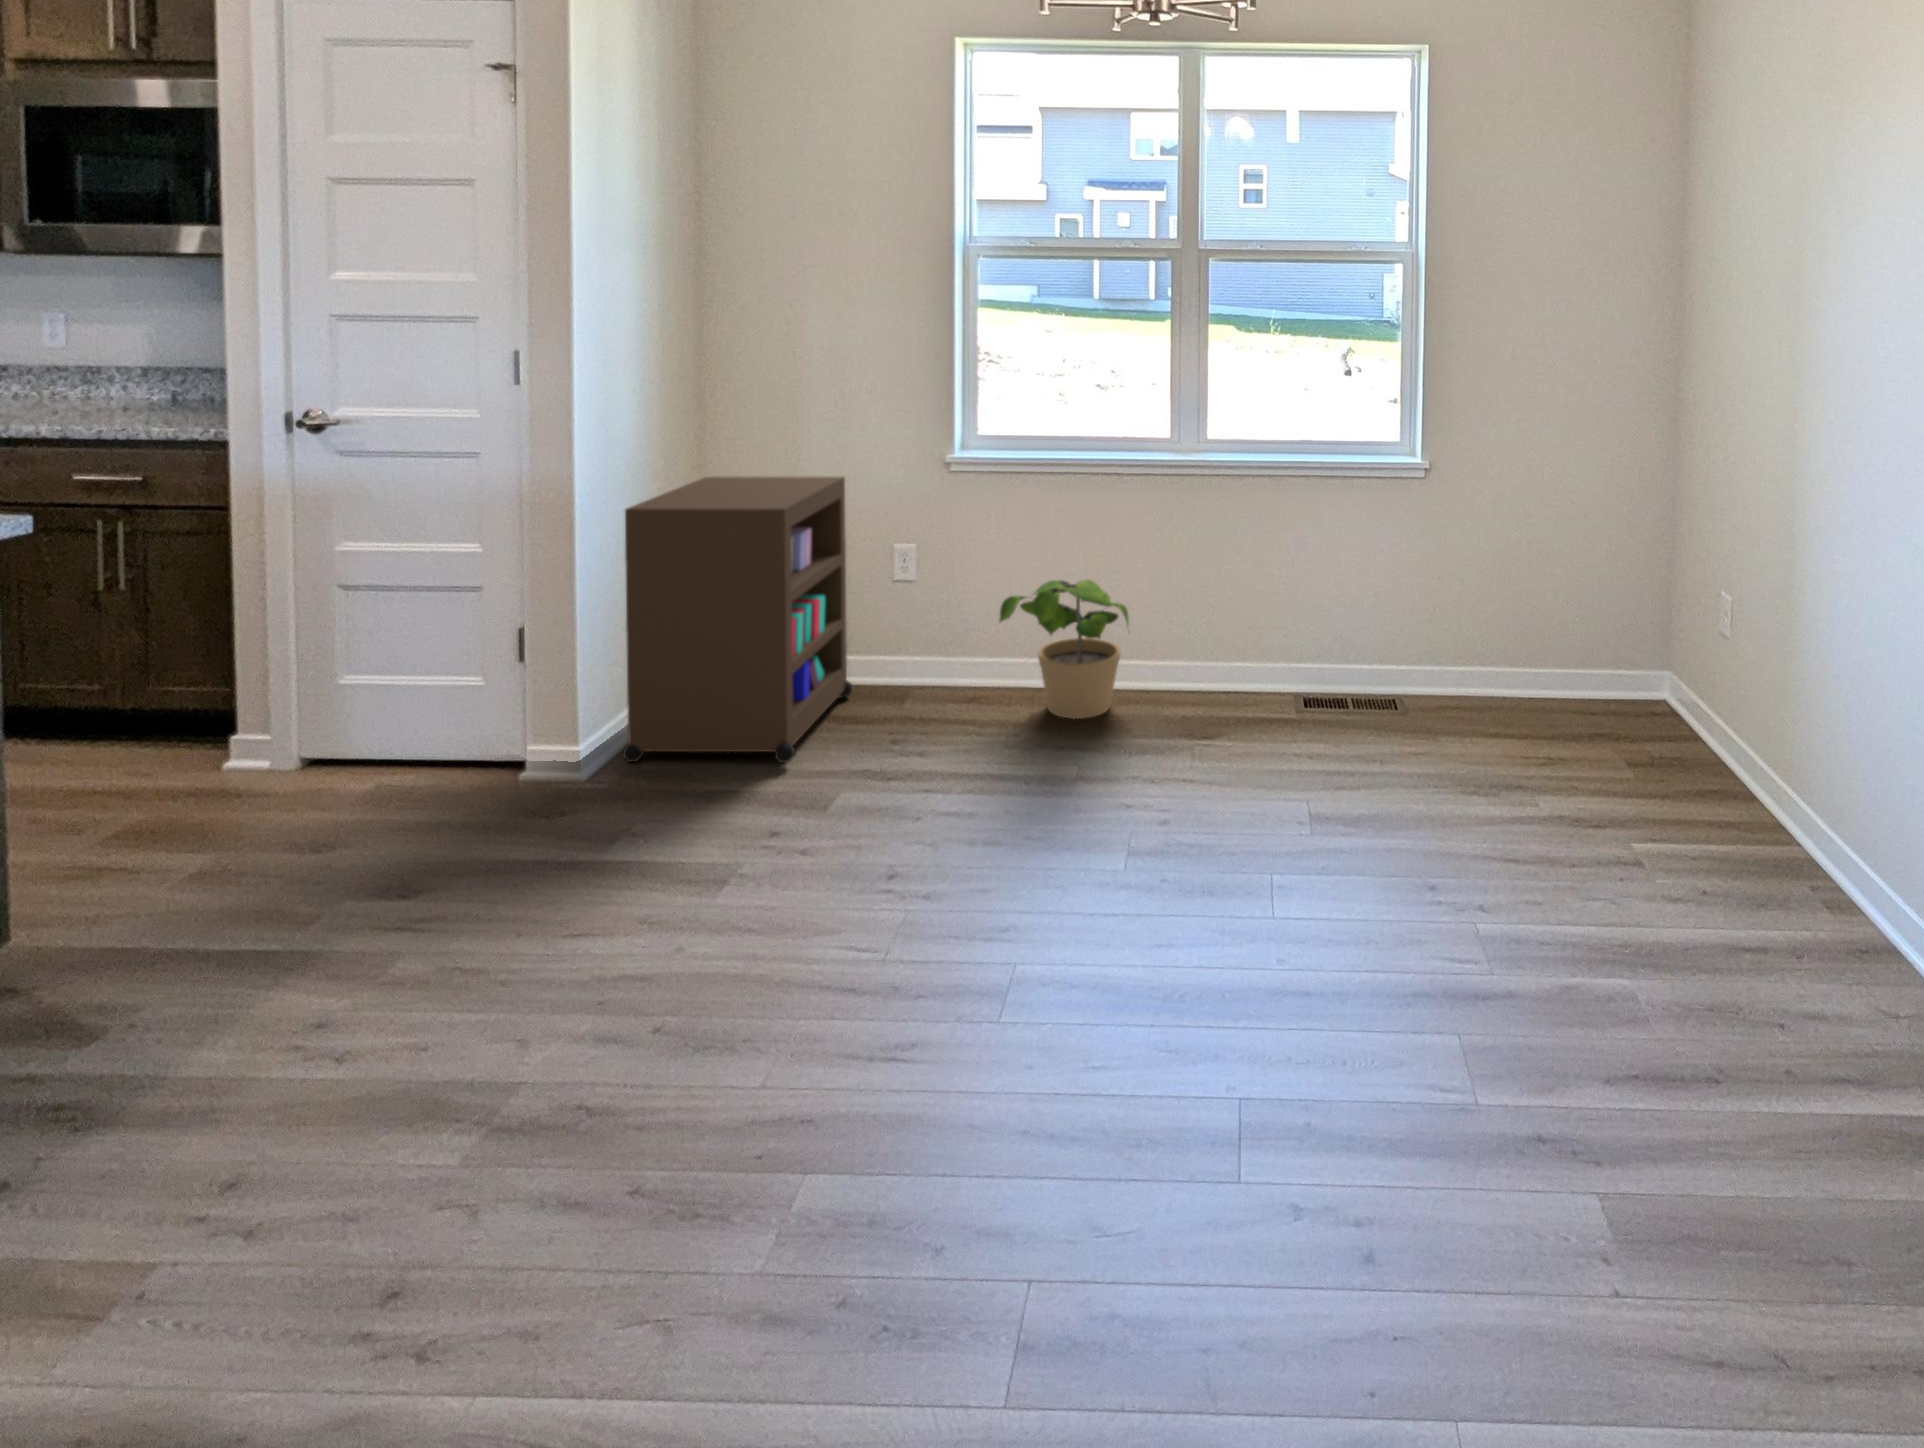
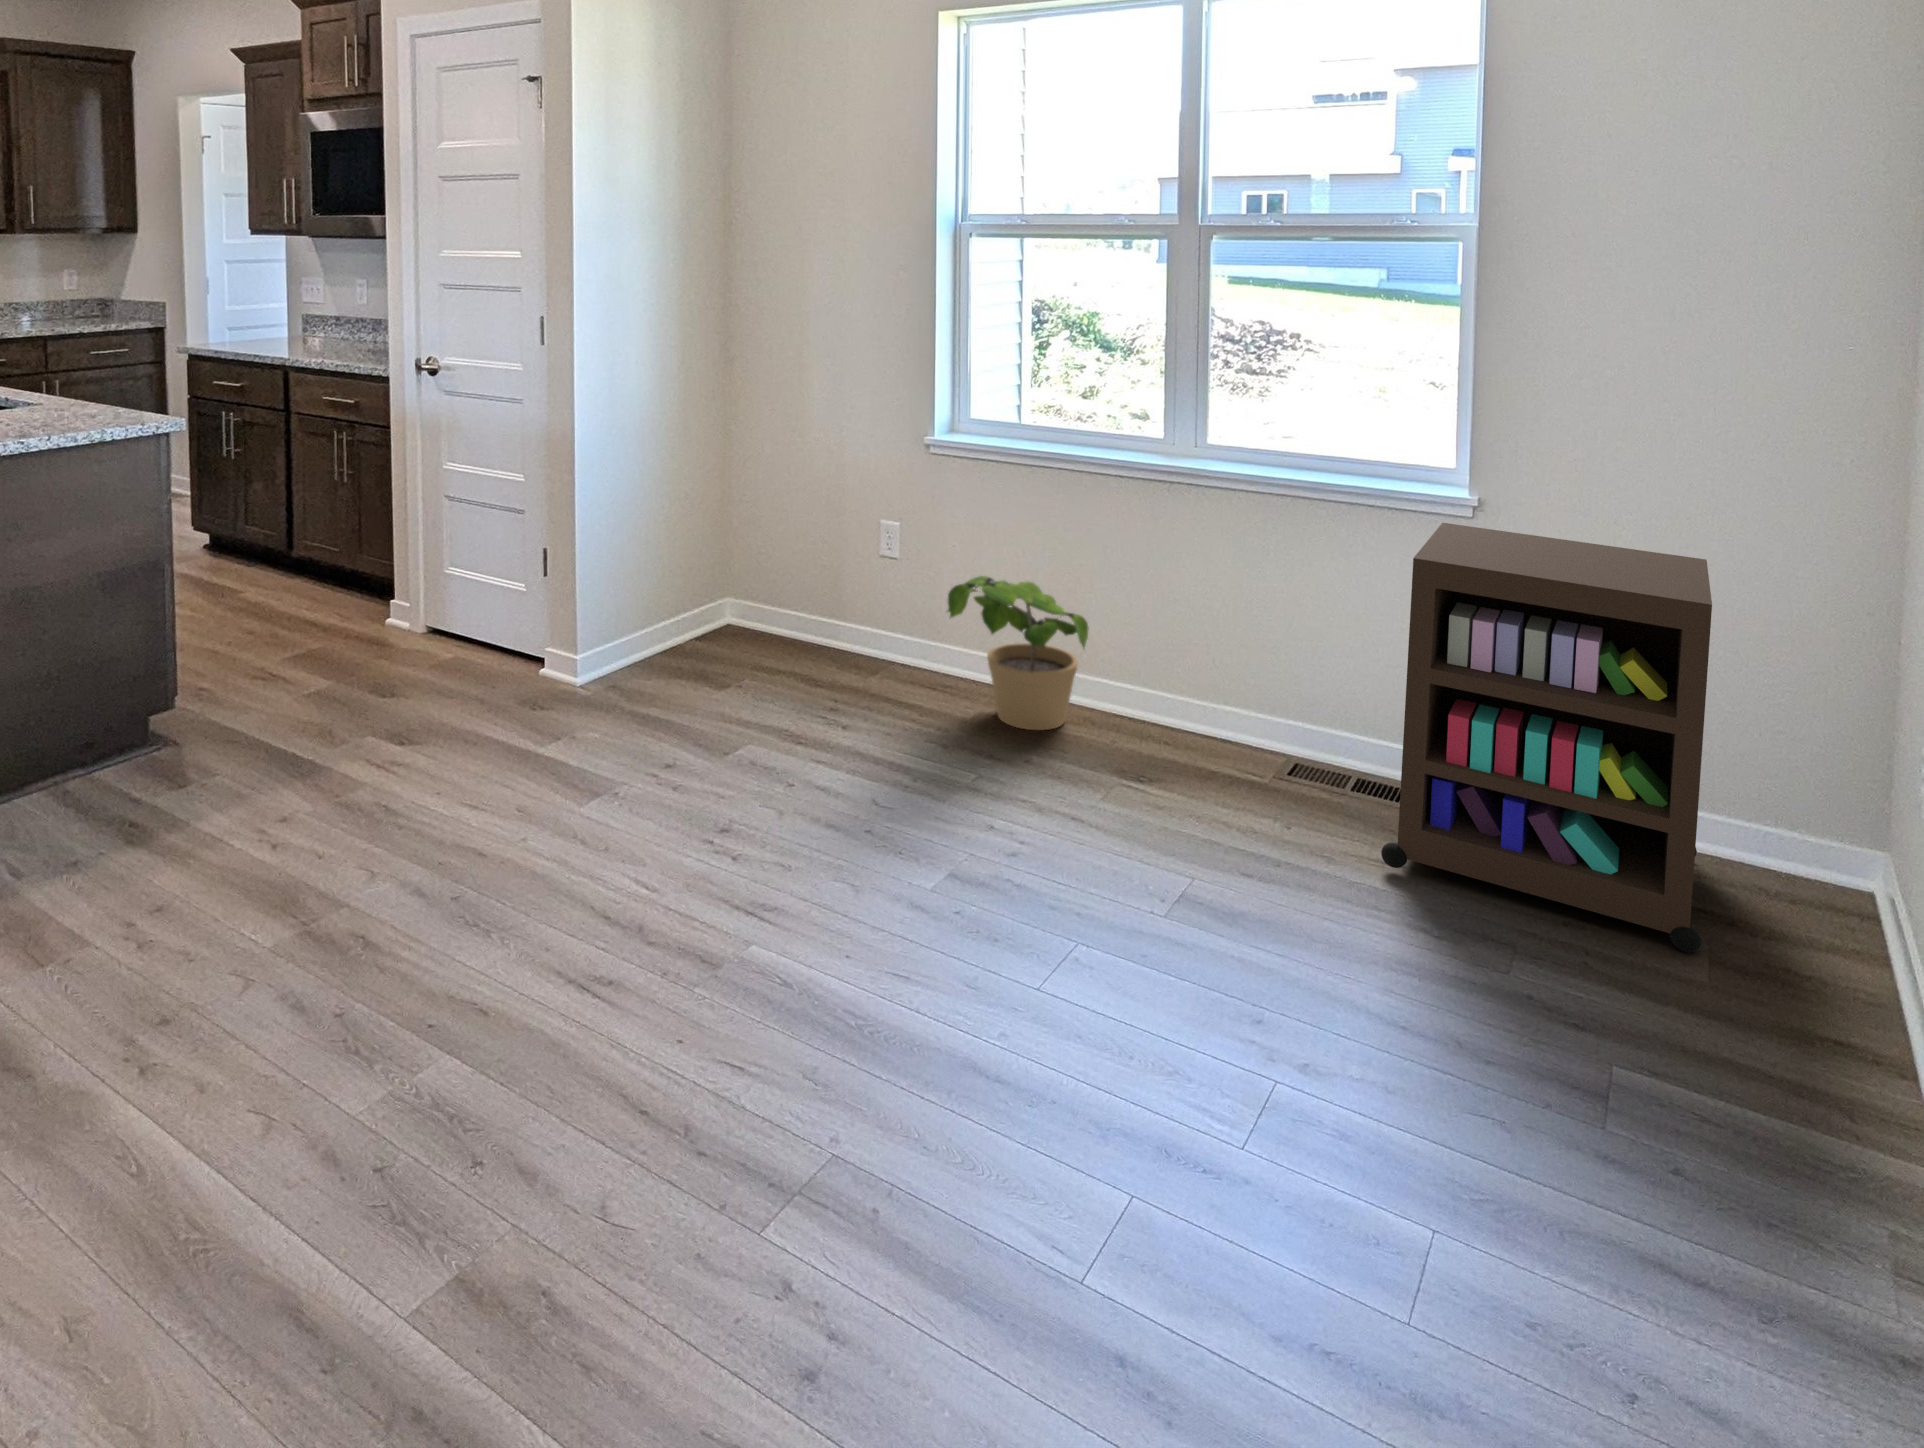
storage cabinet: present [623,477,852,763] -> present [1381,523,1712,953]

